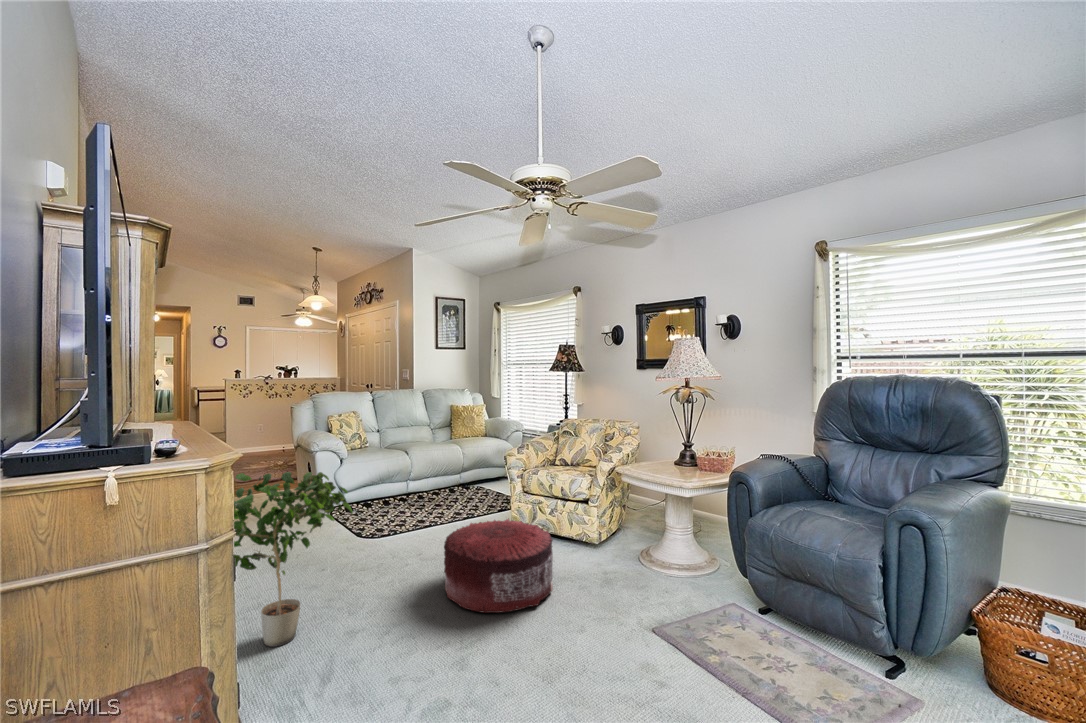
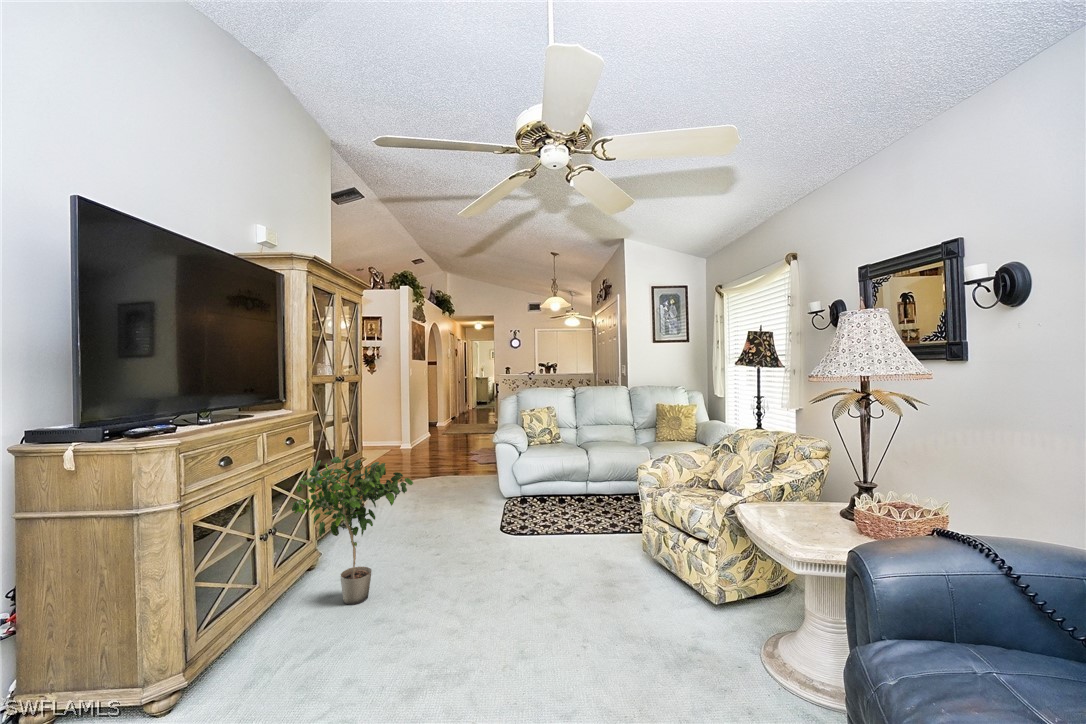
pouf: present [444,519,553,613] -> none [487,537,618,655]

